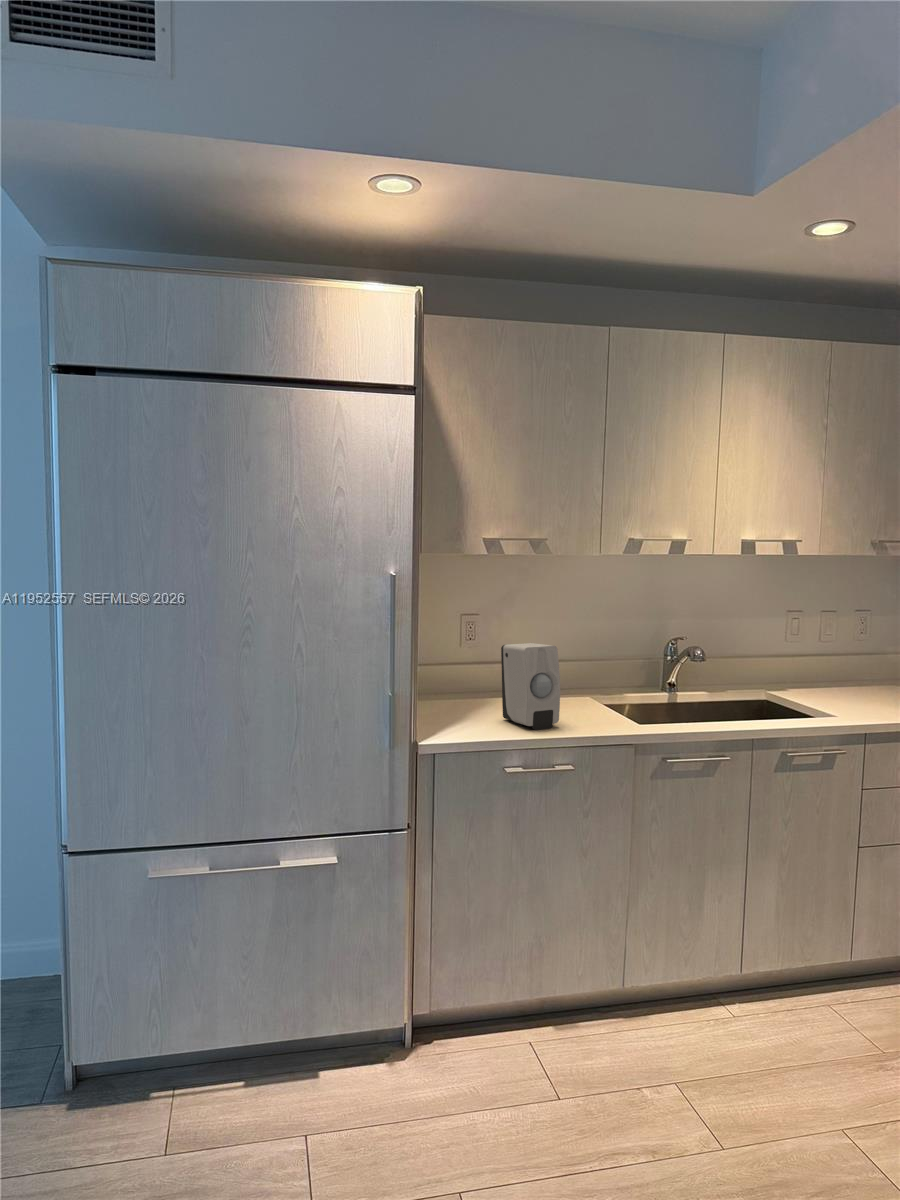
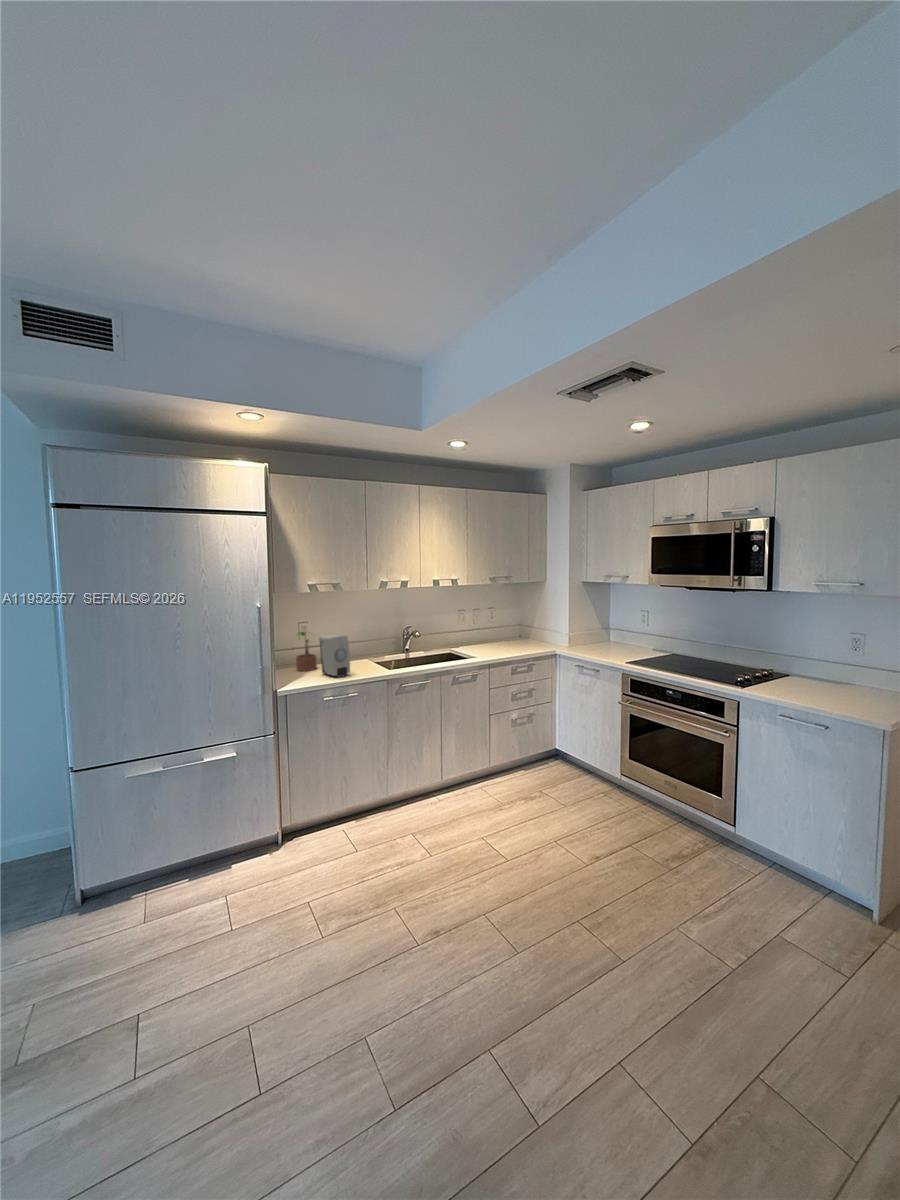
potted plant: none [453,632,495,710] -> present [296,632,317,671]

